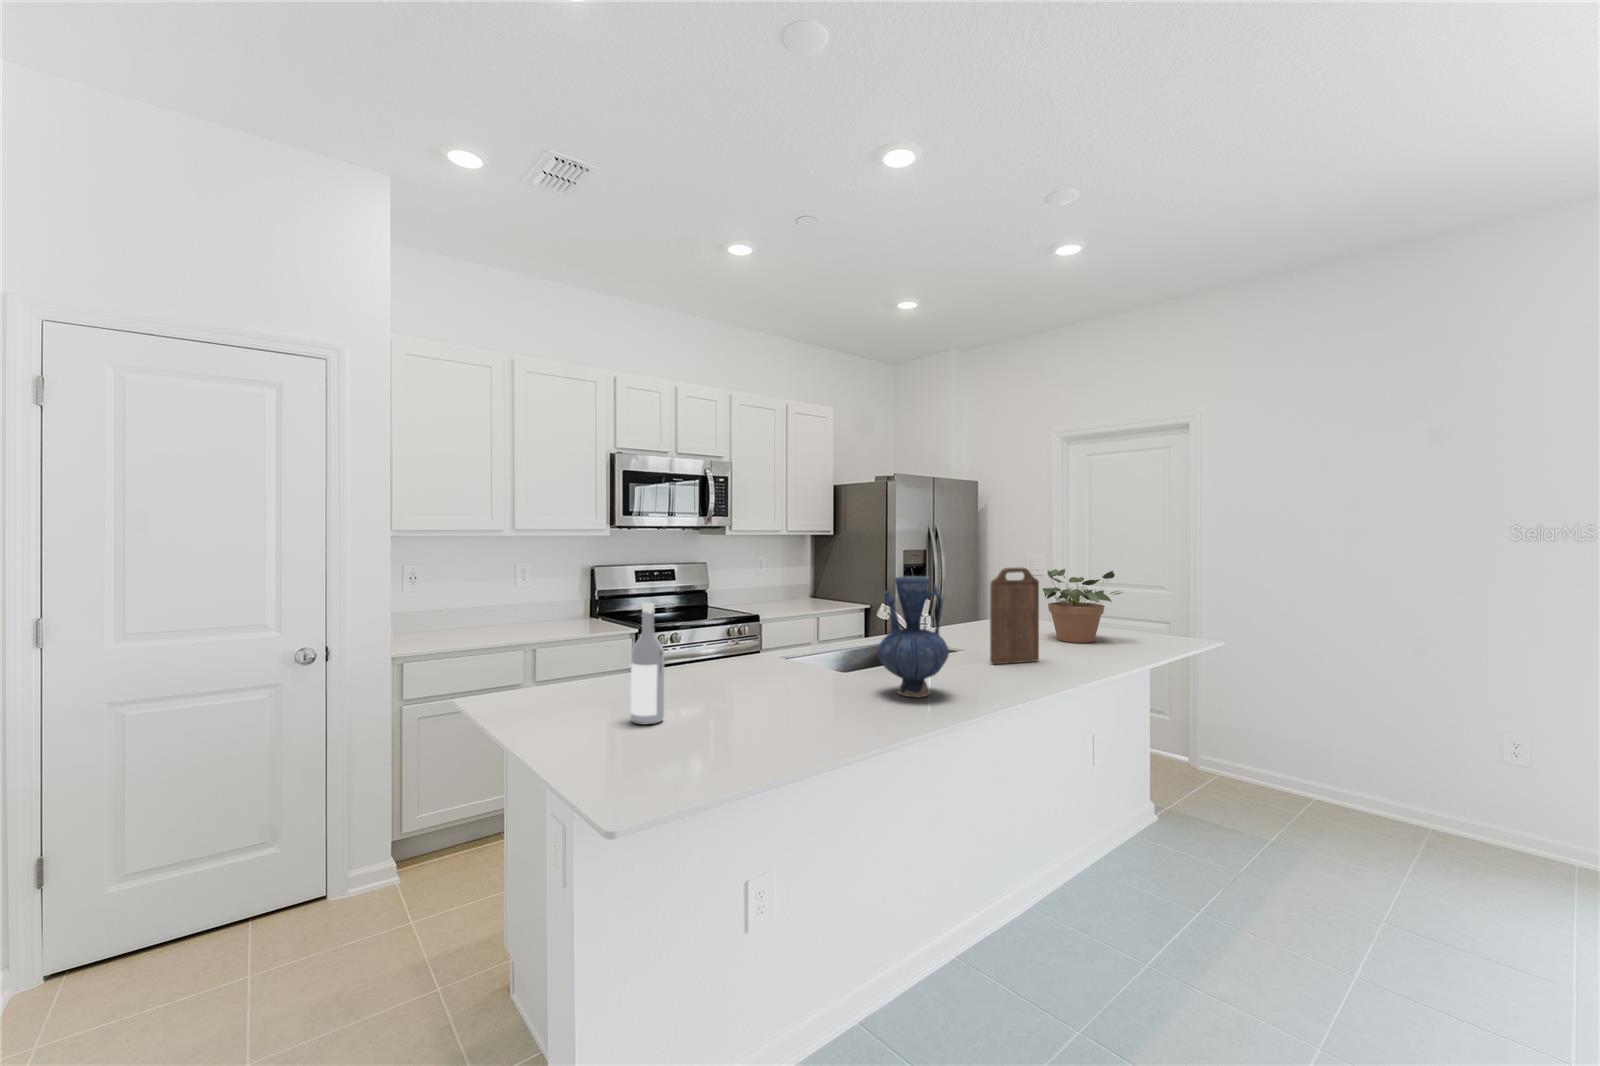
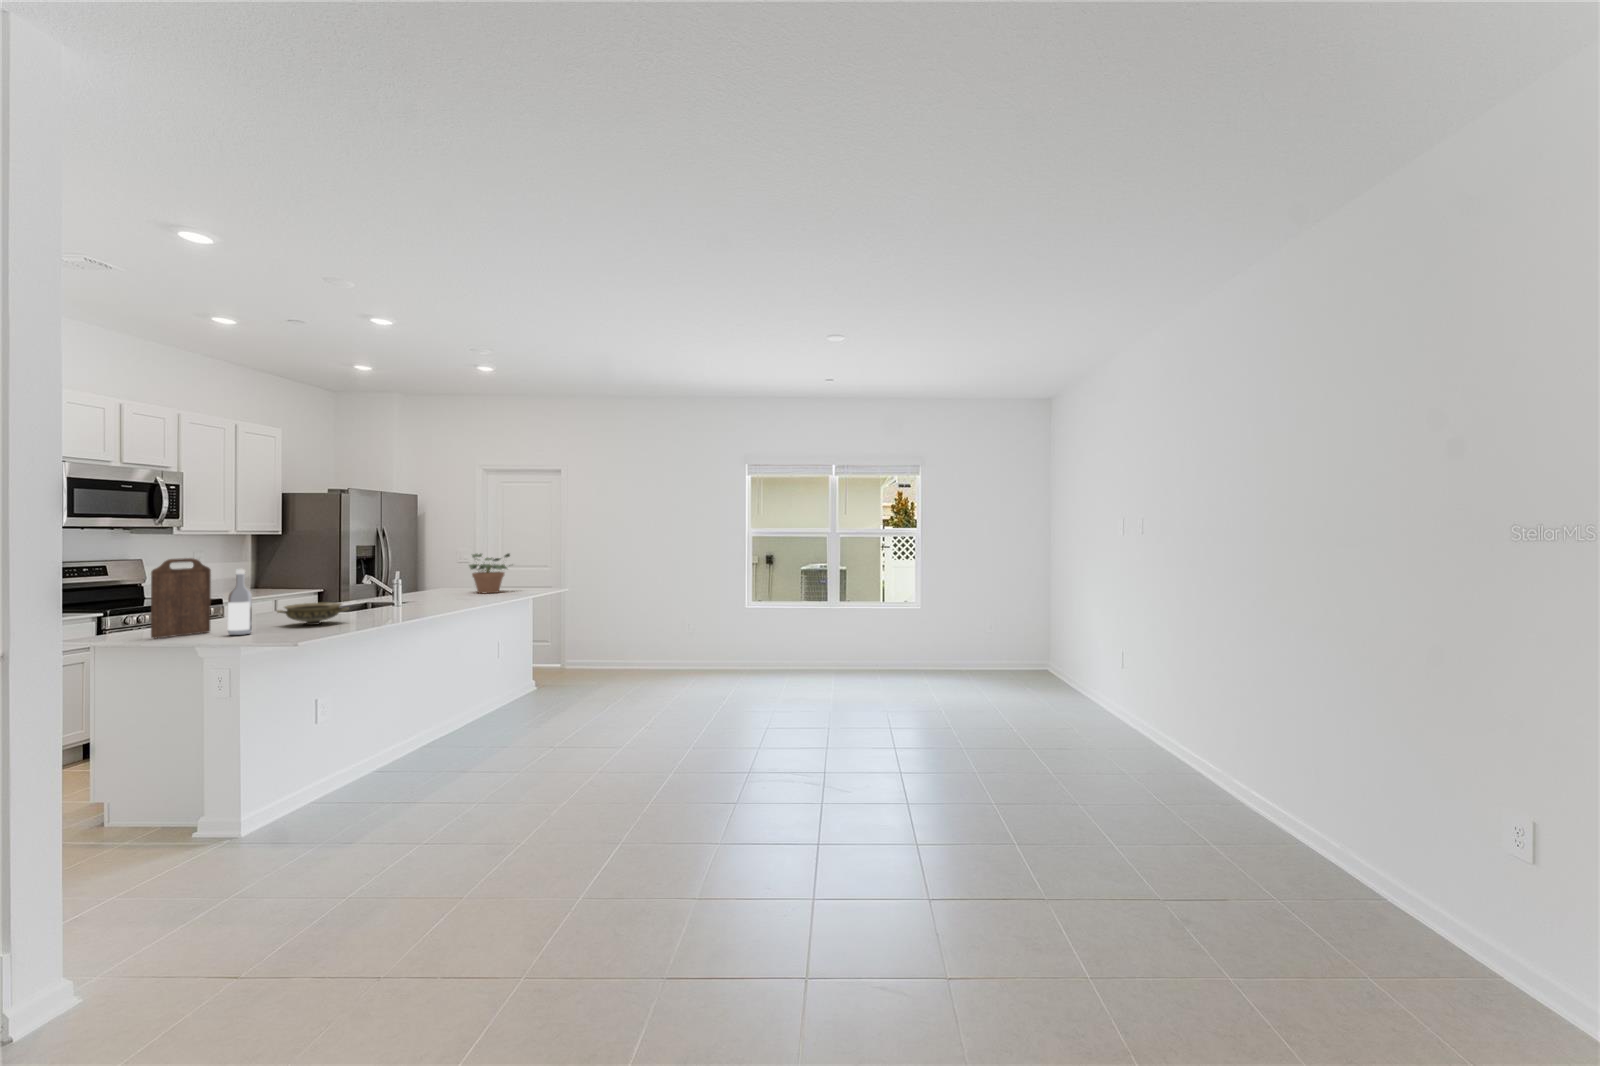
cutting board: present [990,567,1039,664] -> present [151,558,211,638]
vase: present [878,576,949,697] -> none [378,554,421,615]
ceramic bowl: none [719,661,819,709] -> present [277,603,348,625]

